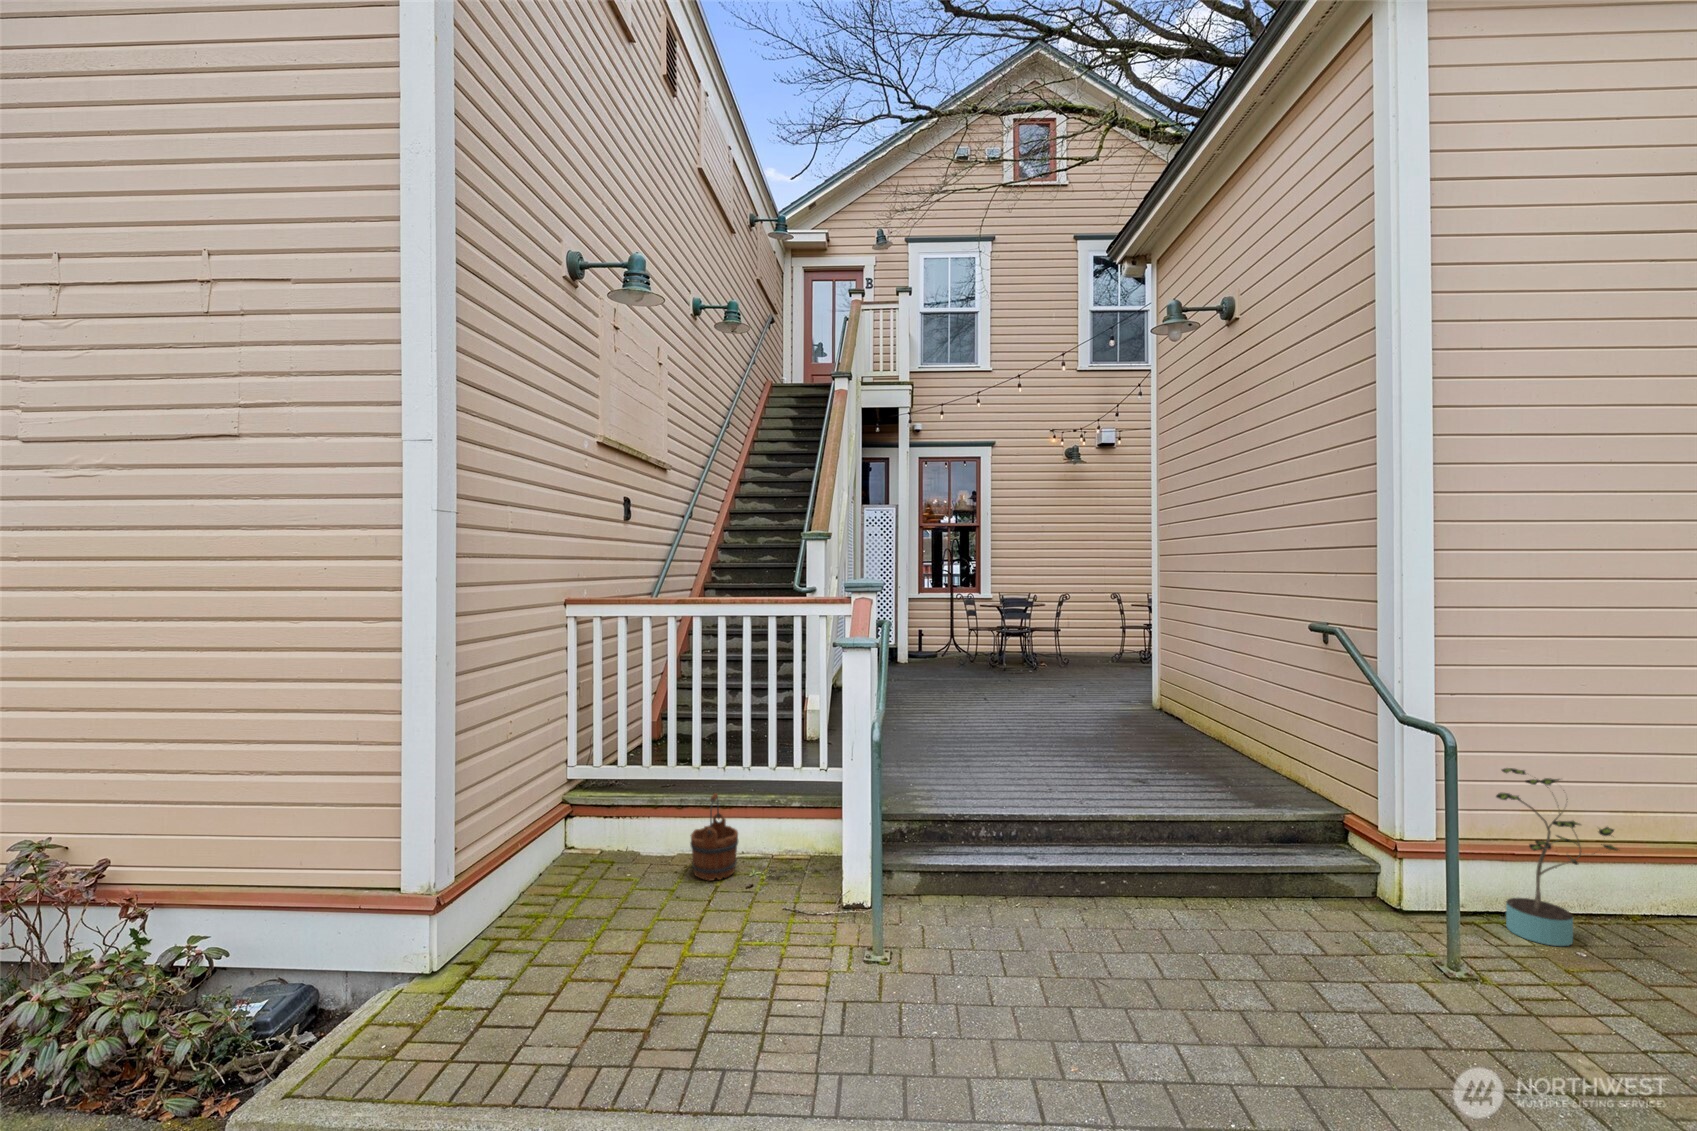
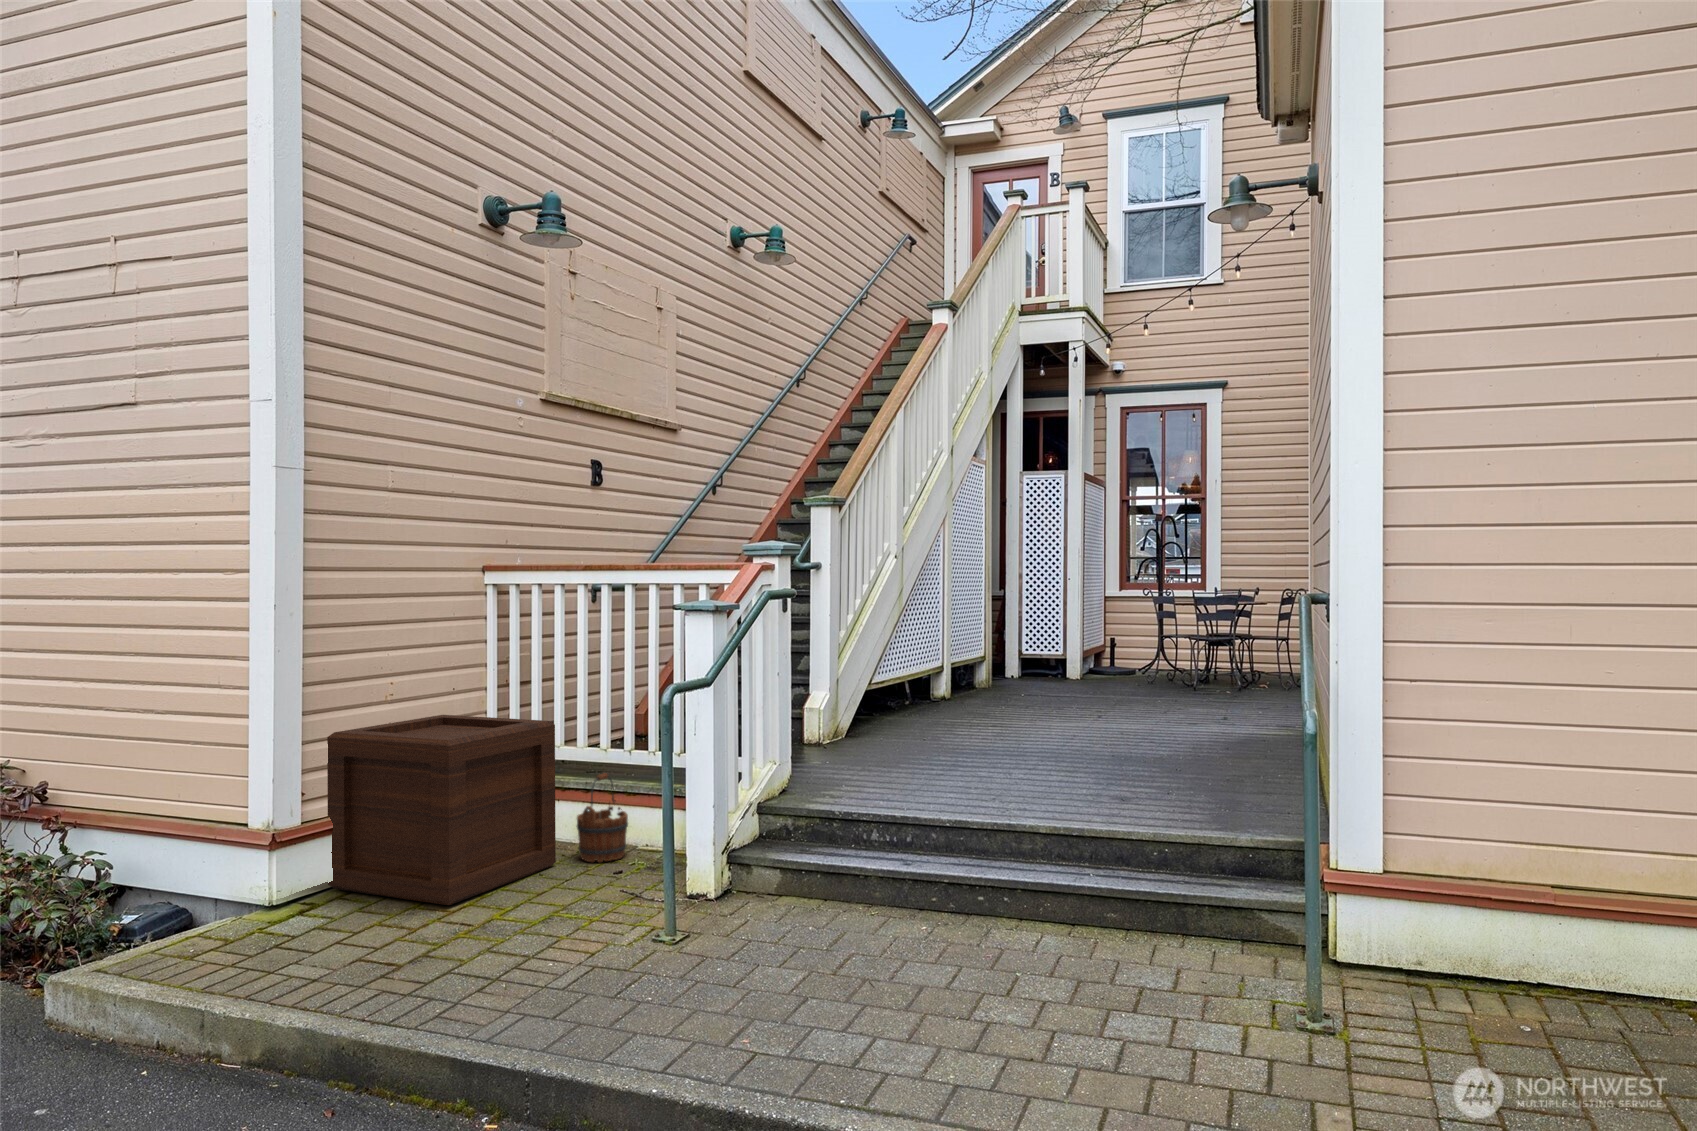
wooden crate: none [465,749,681,961] -> present [327,715,556,905]
potted plant: present [1496,768,1618,946] -> none [1424,779,1577,1015]

